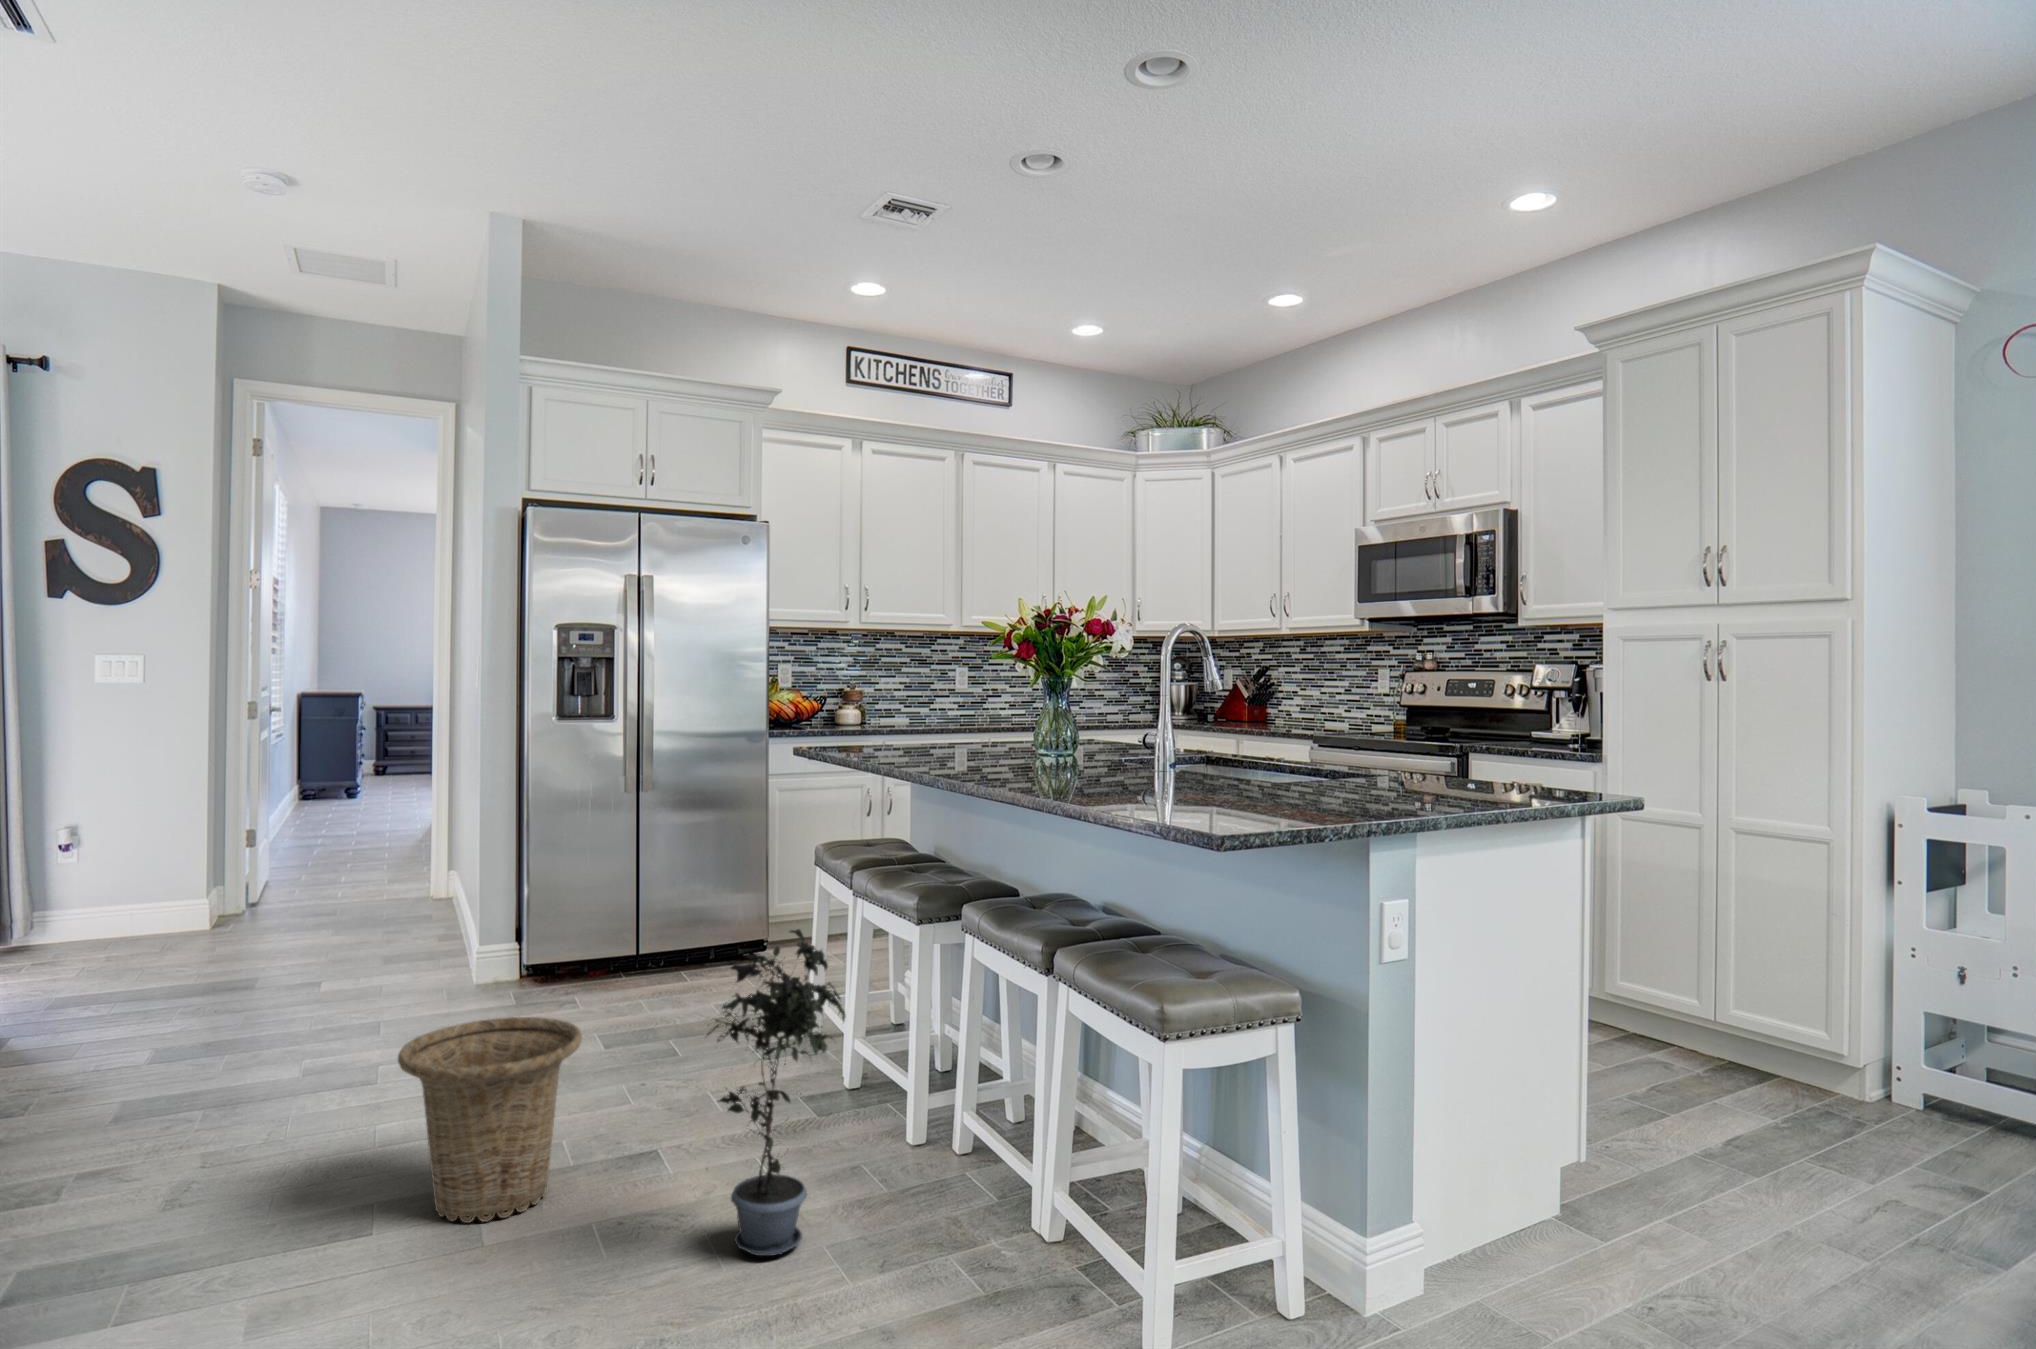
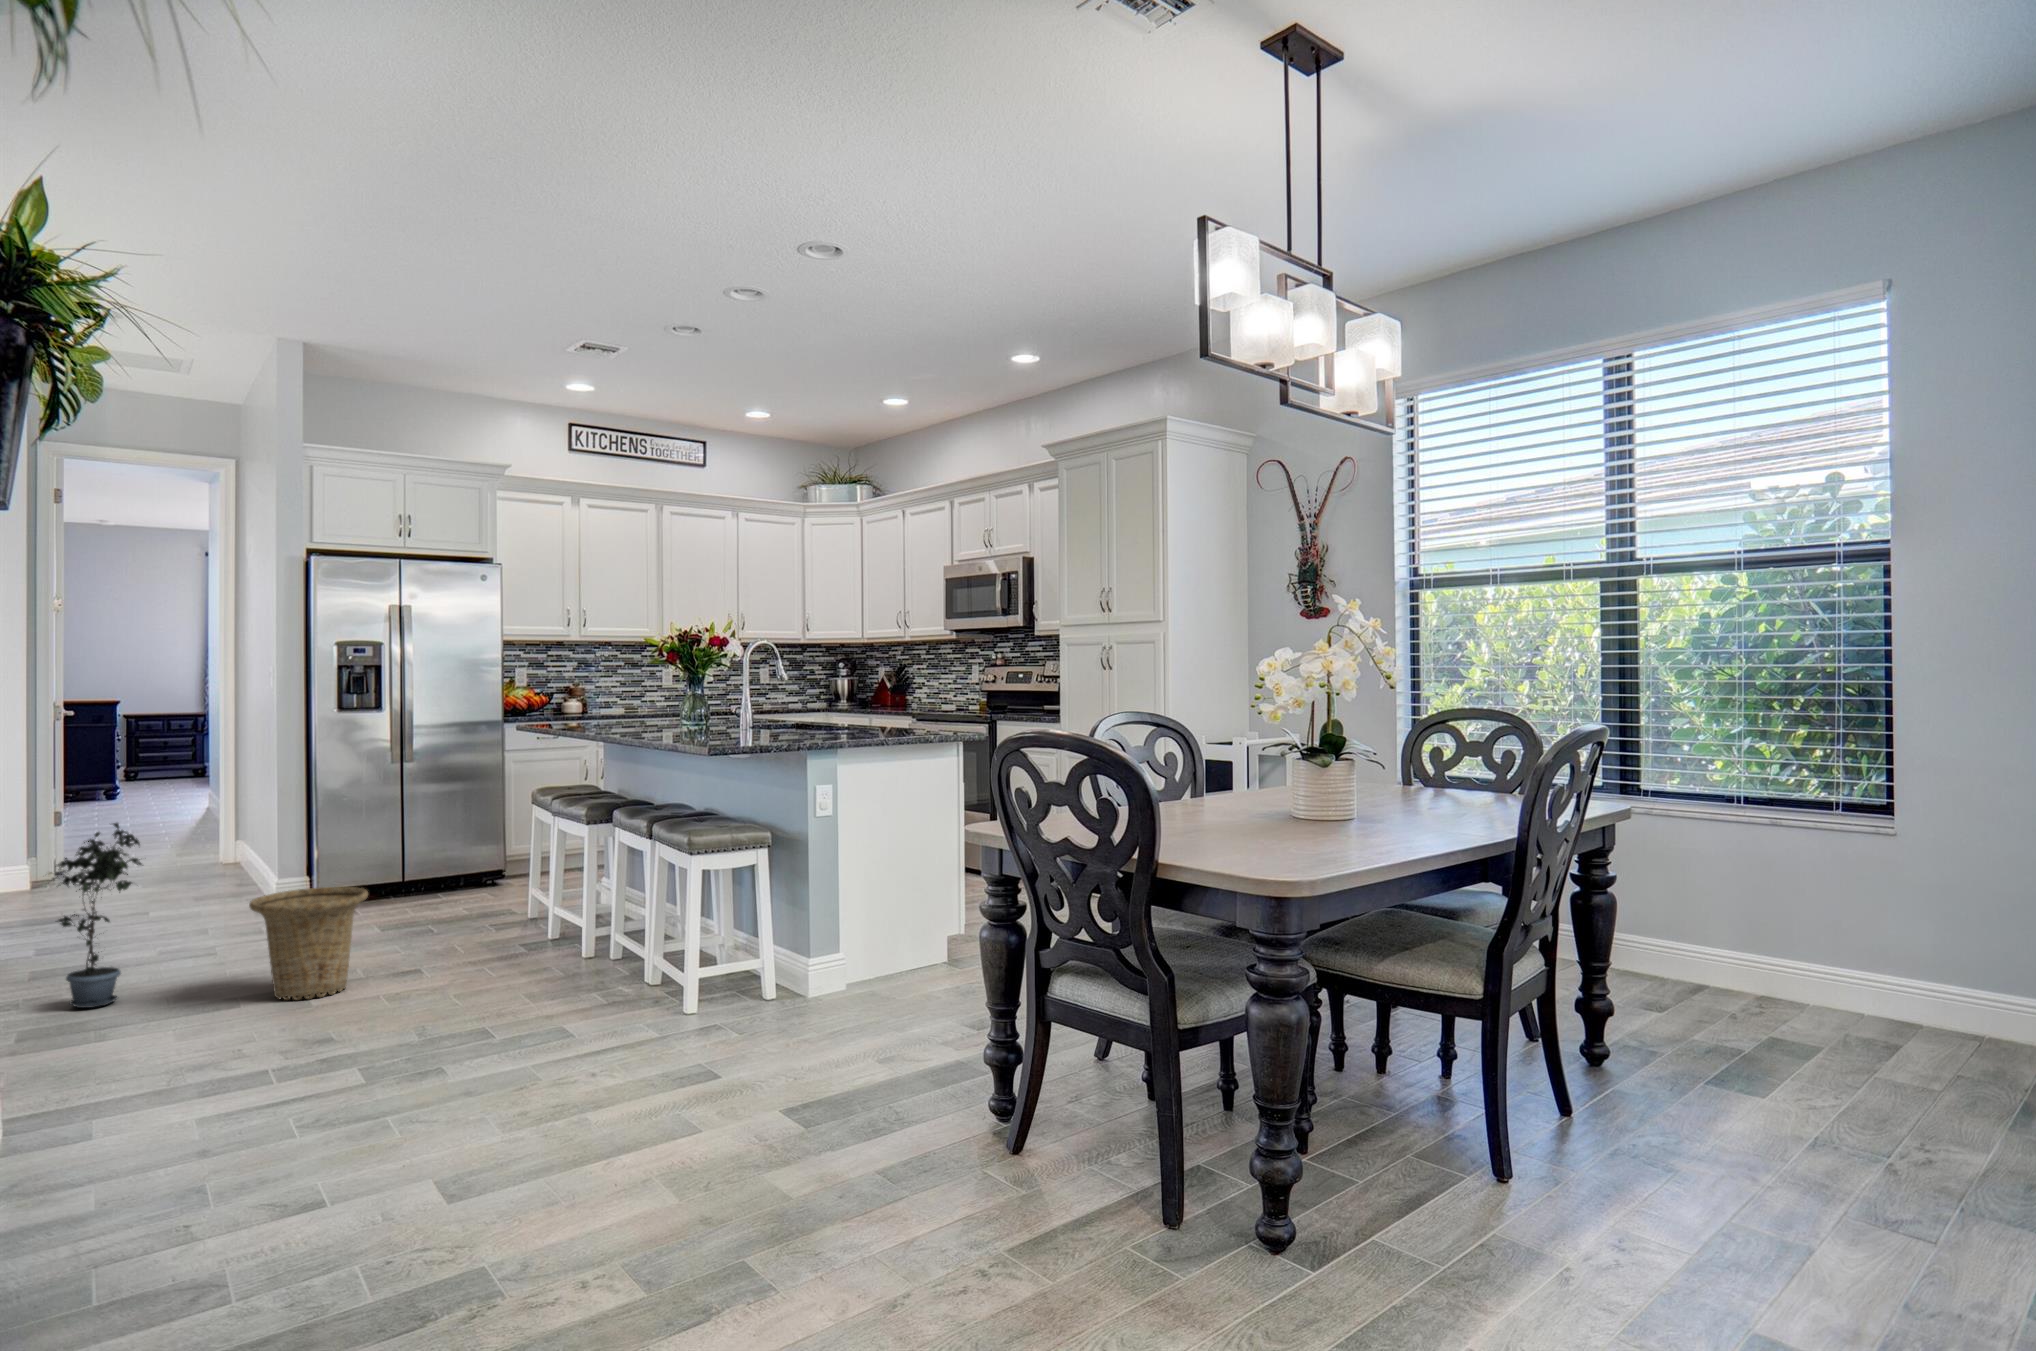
potted plant: present [707,929,845,1256] -> present [57,823,142,1008]

